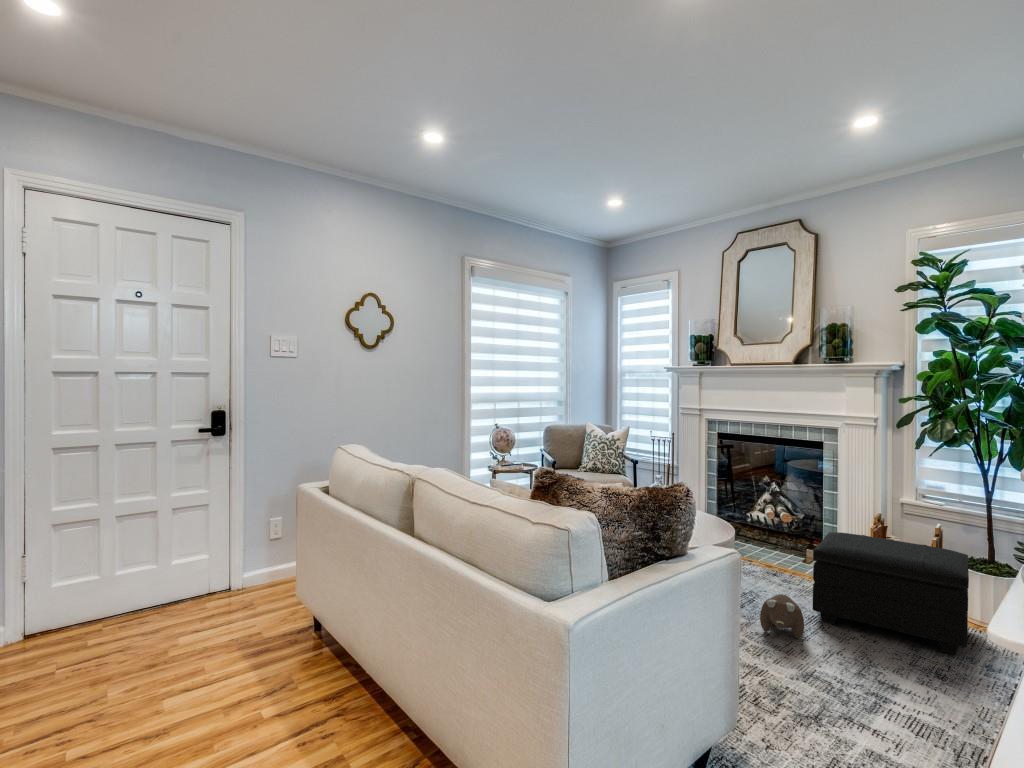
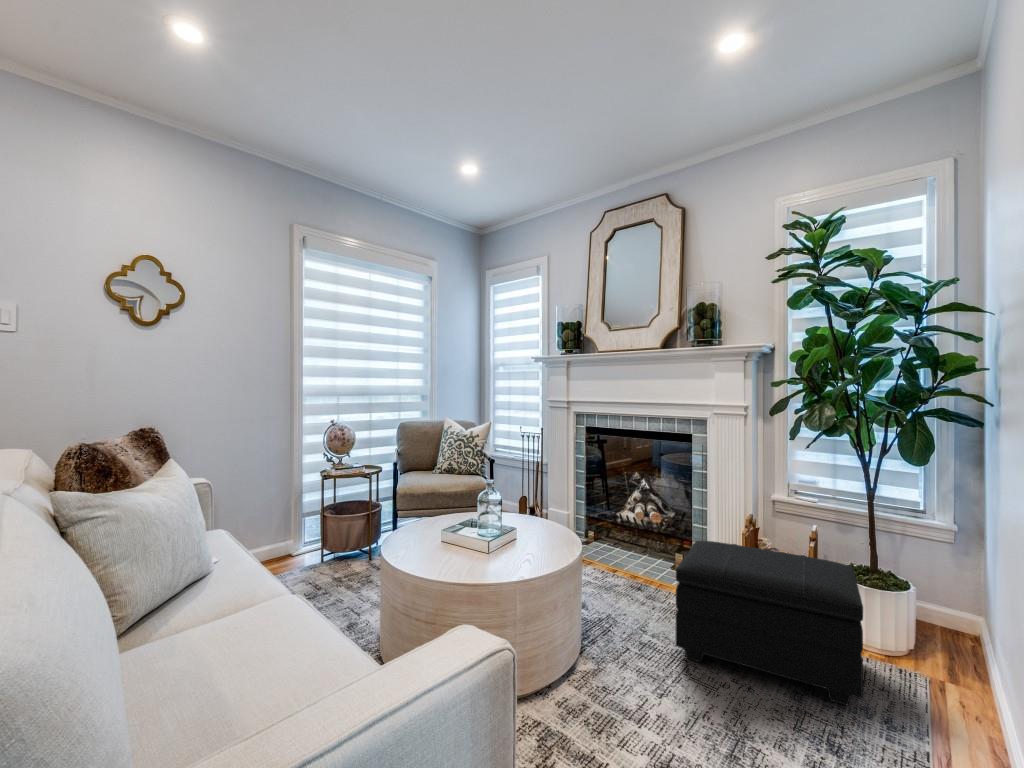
plush toy: present [760,594,804,639] -> none [608,632,662,694]

